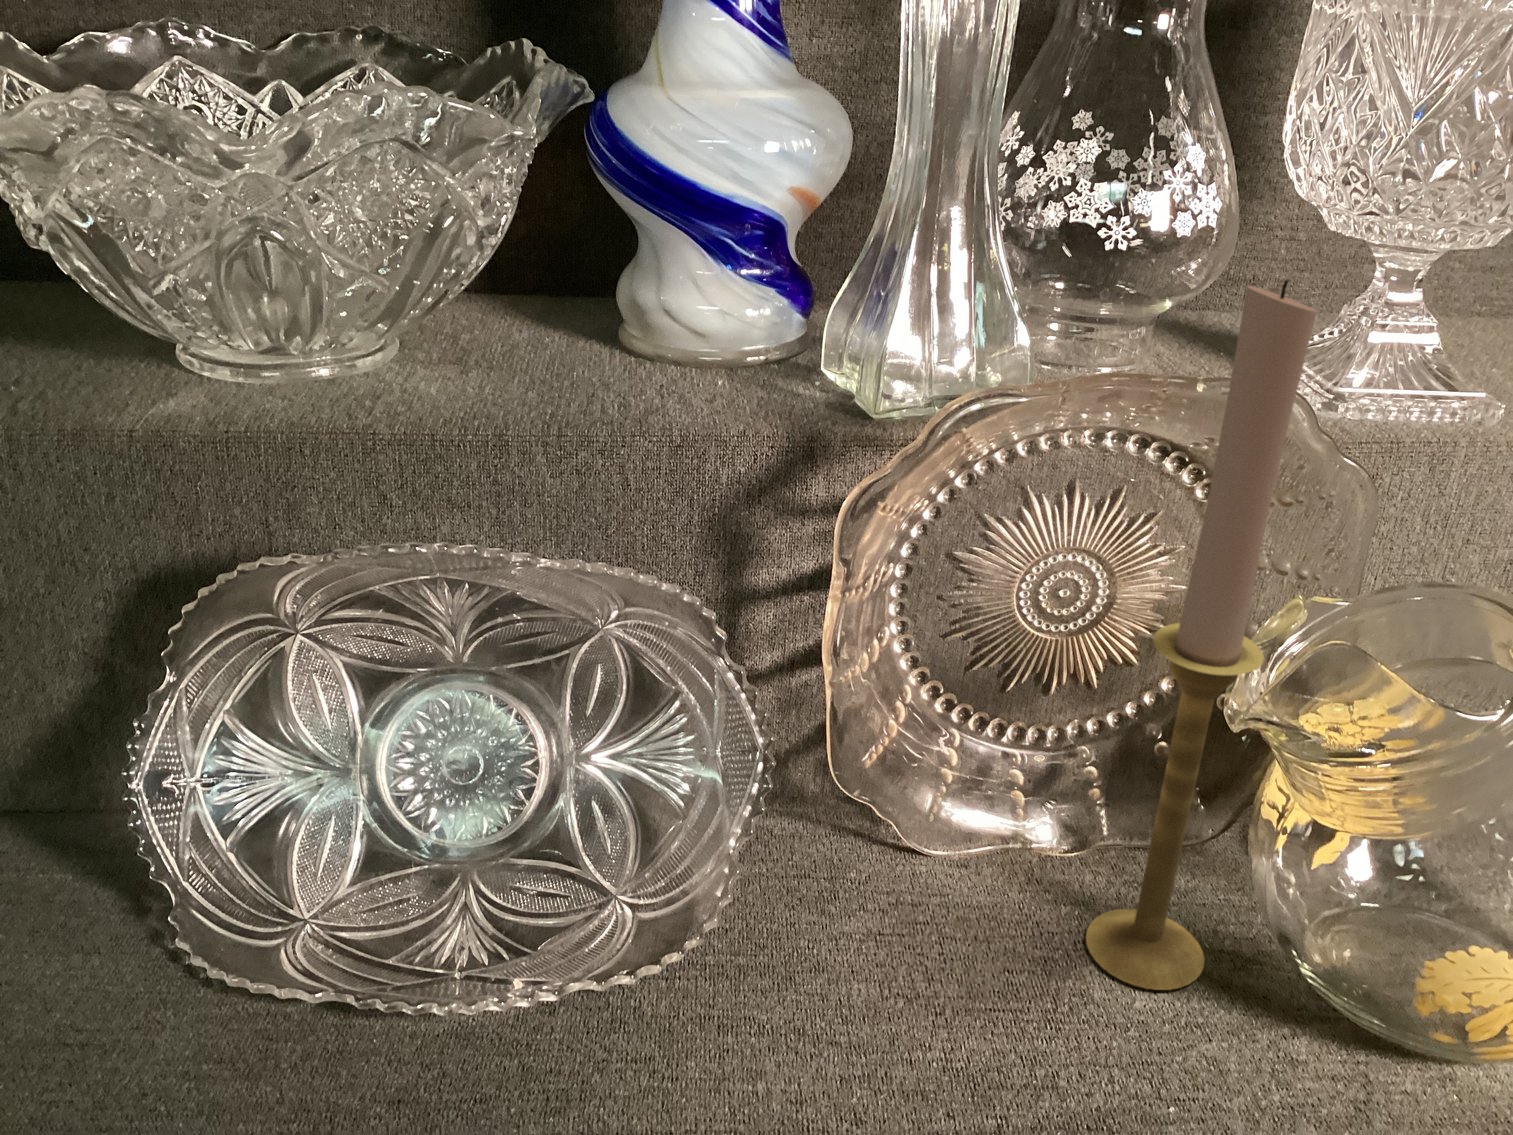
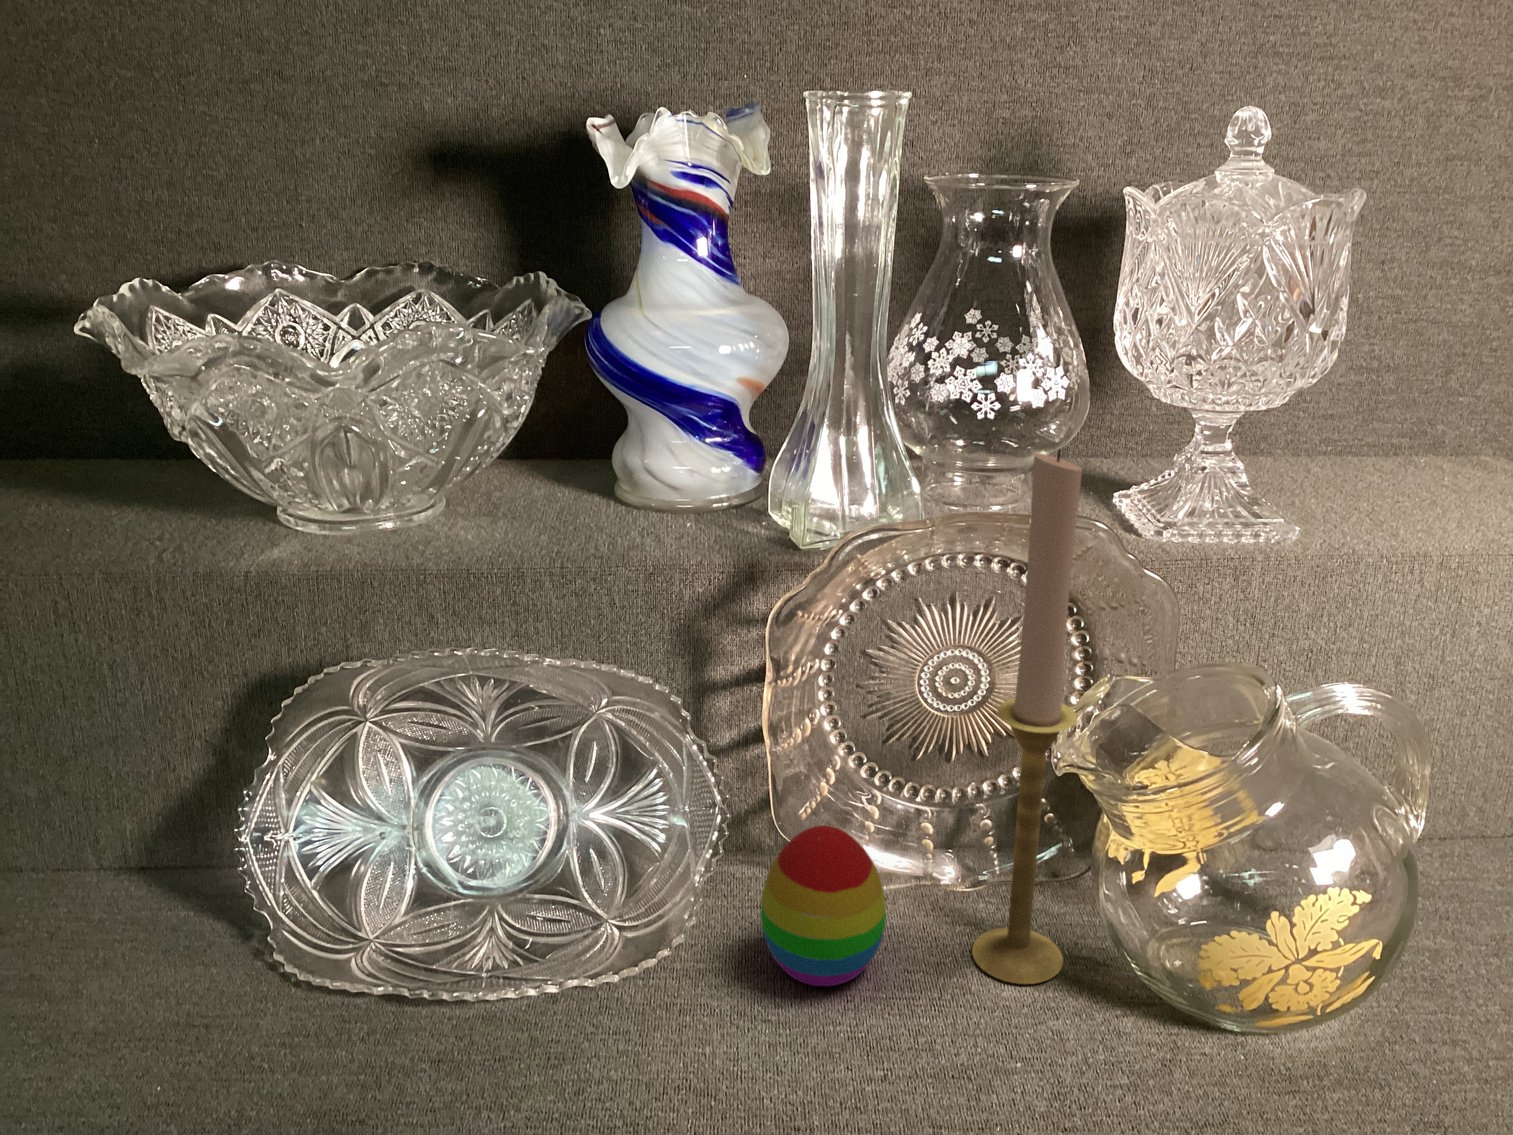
decorative egg: none [820,785,984,991] -> present [761,825,886,986]

